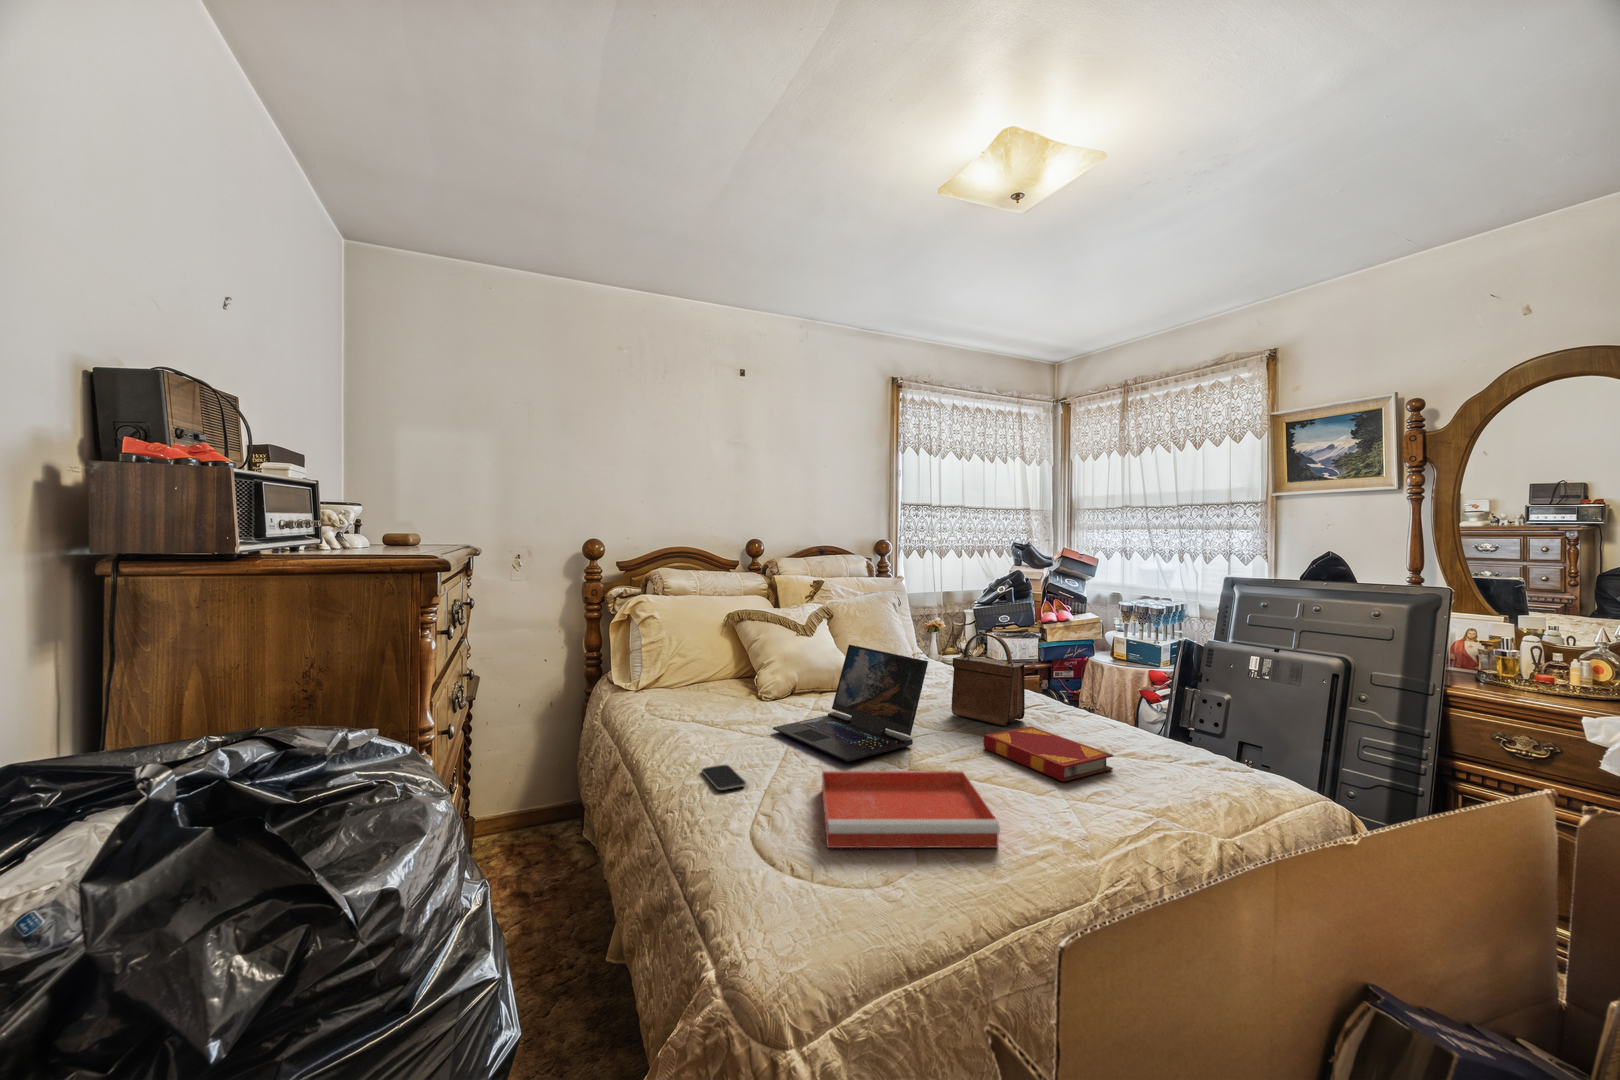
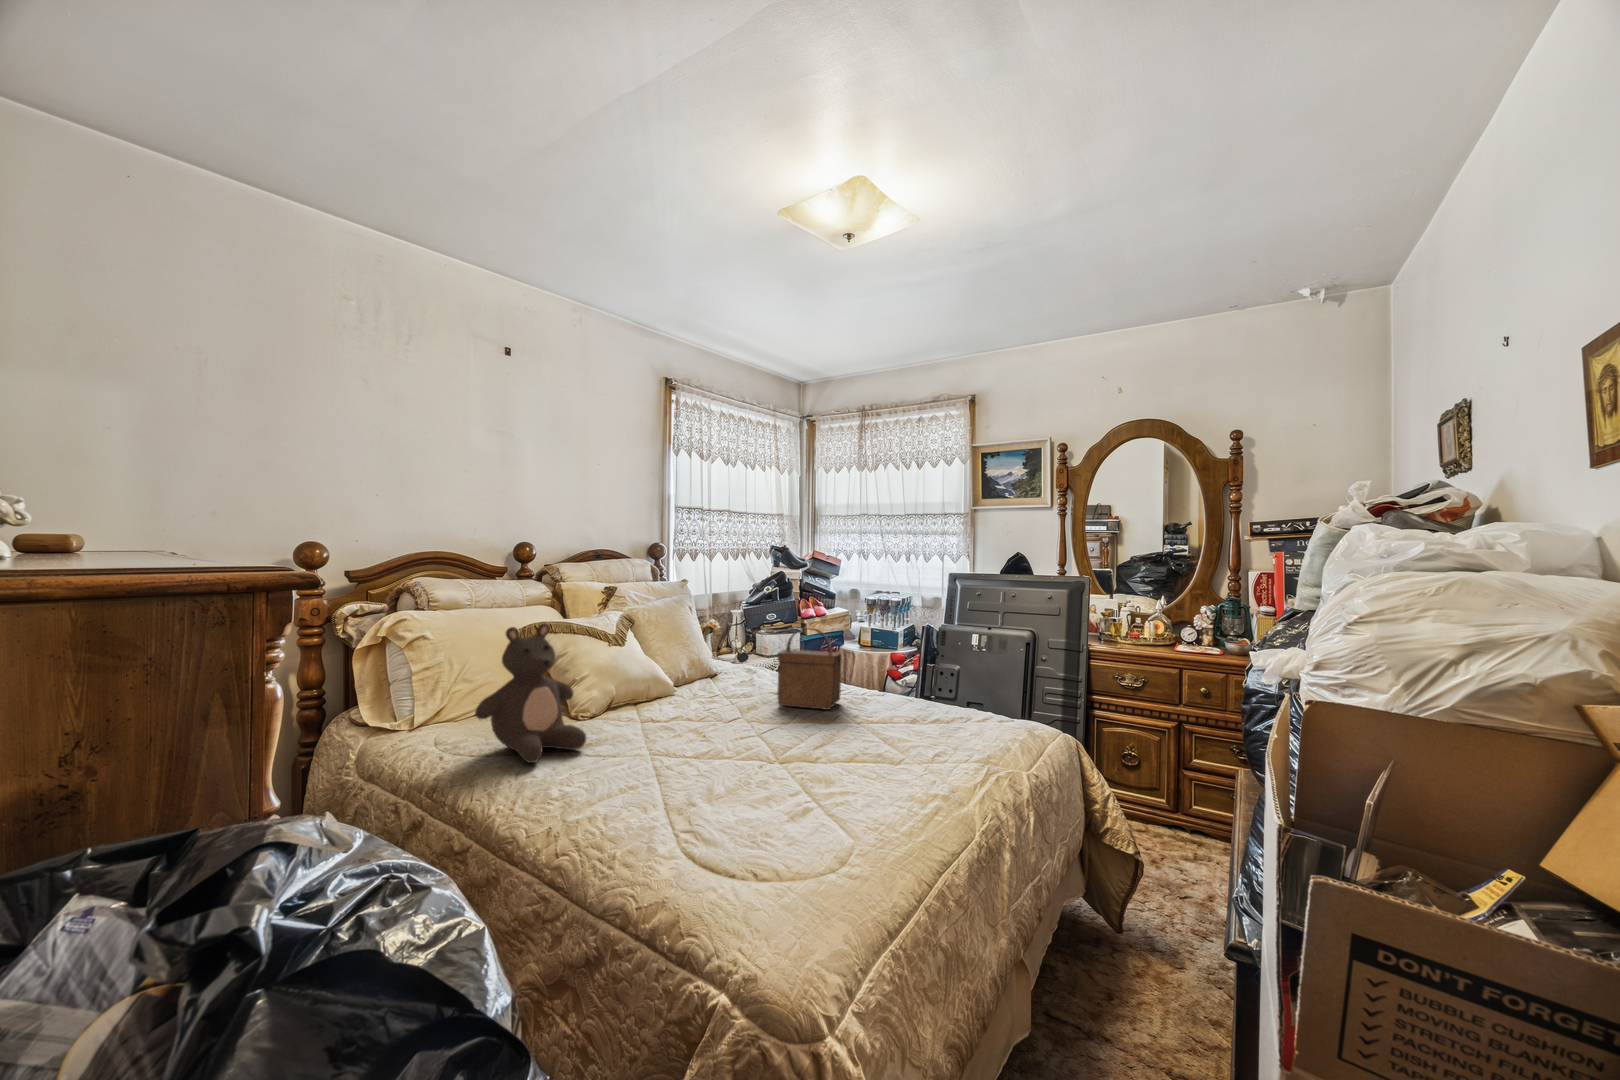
teddy bear: none [659,613,746,734] -> present [475,624,586,763]
laptop: present [773,645,928,762] -> none [618,648,776,763]
hardback book: present [983,726,1113,782] -> none [826,707,932,748]
smartphone: present [702,765,746,790] -> none [569,788,632,815]
tray: present [822,771,1000,848] -> none [713,753,901,846]

